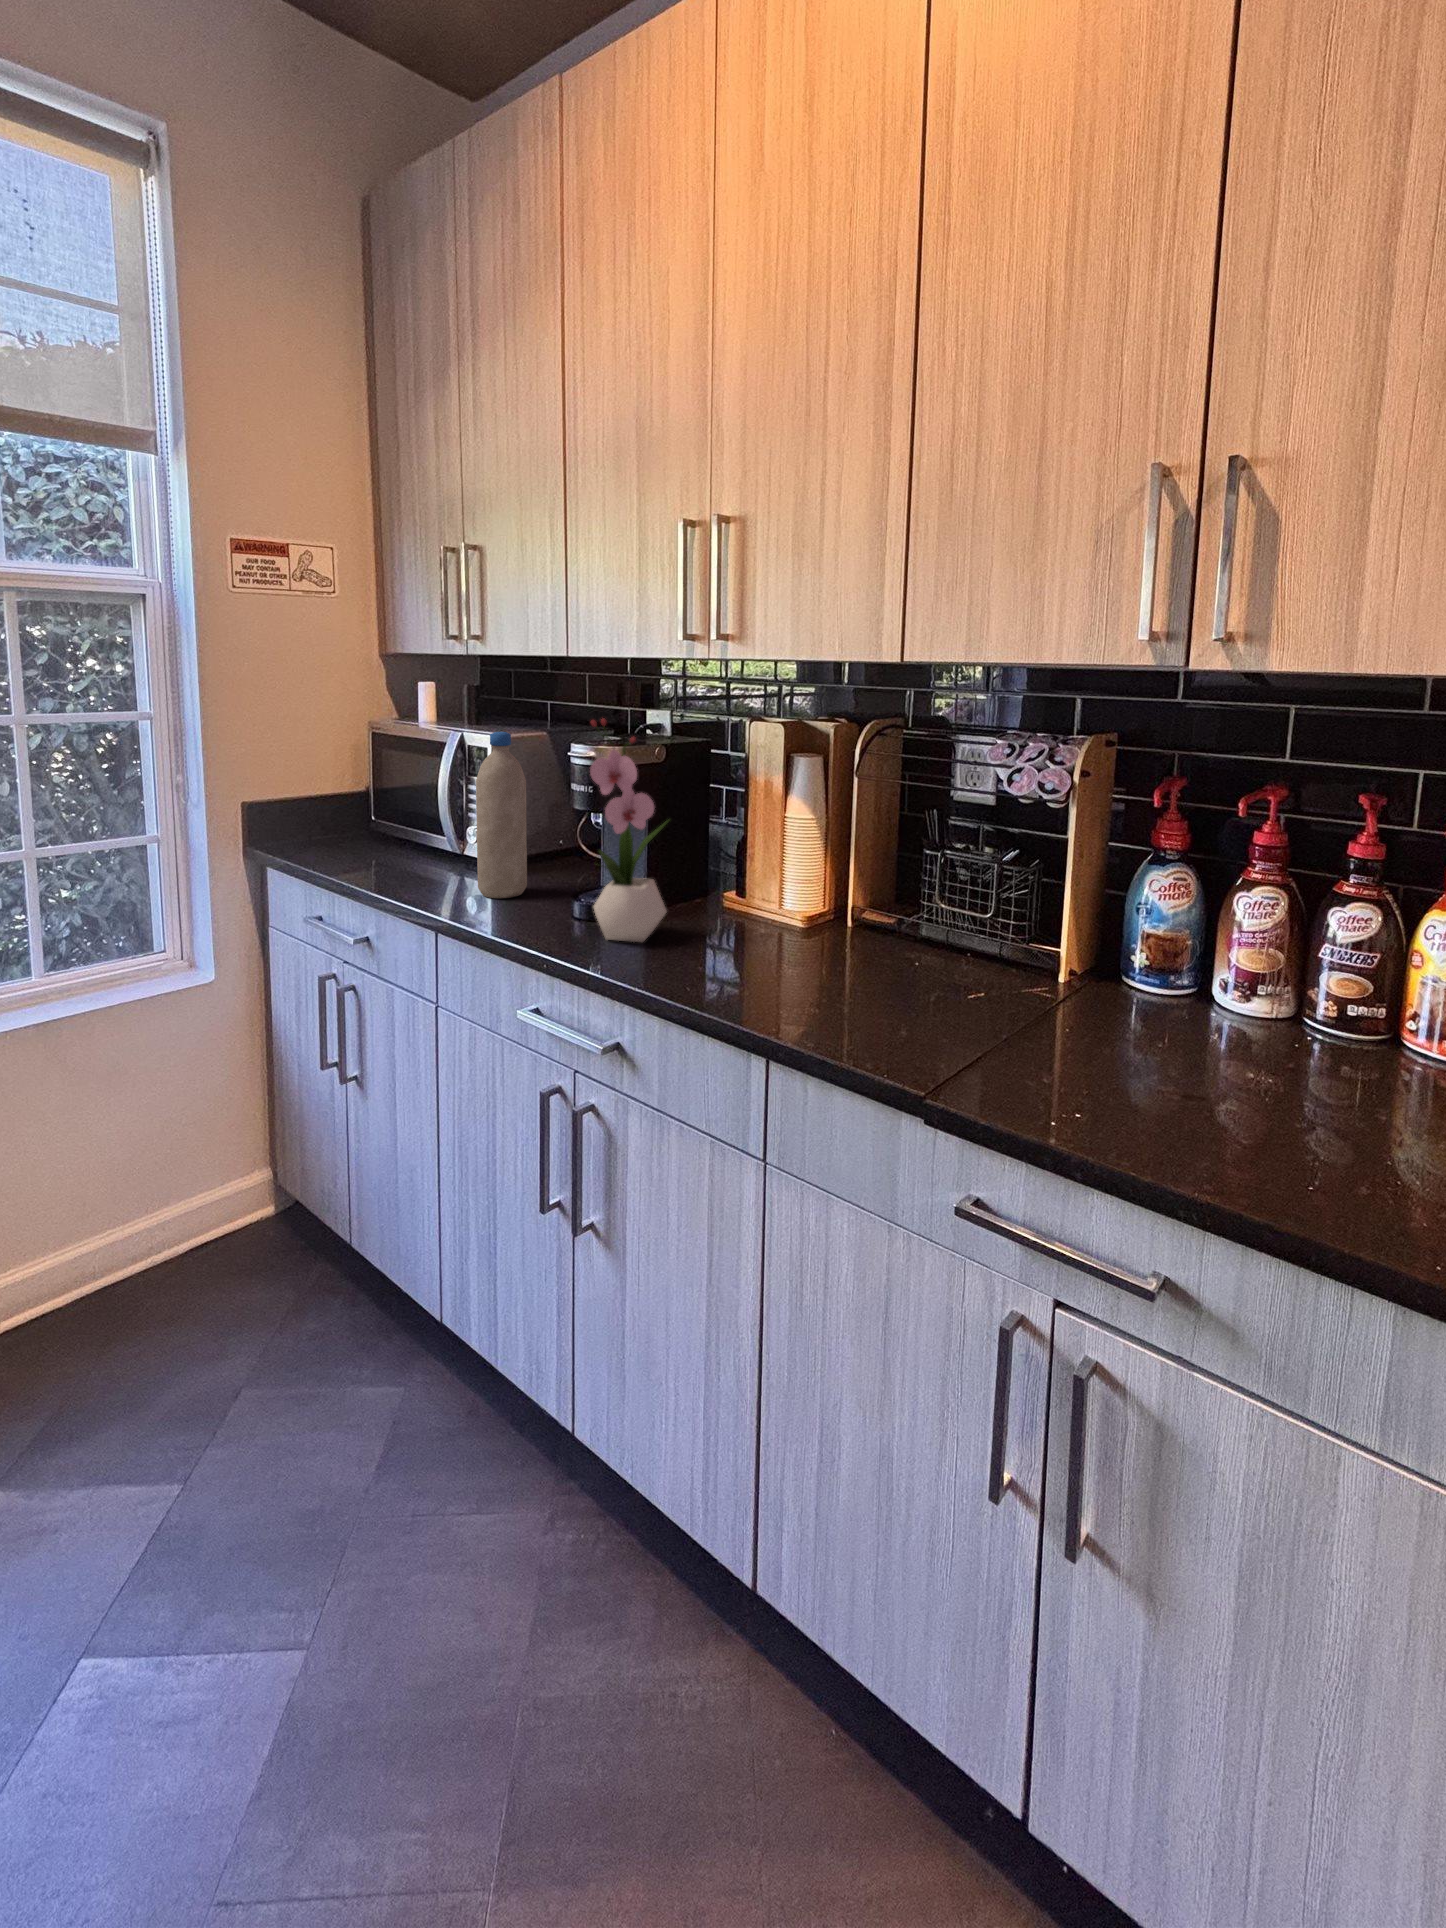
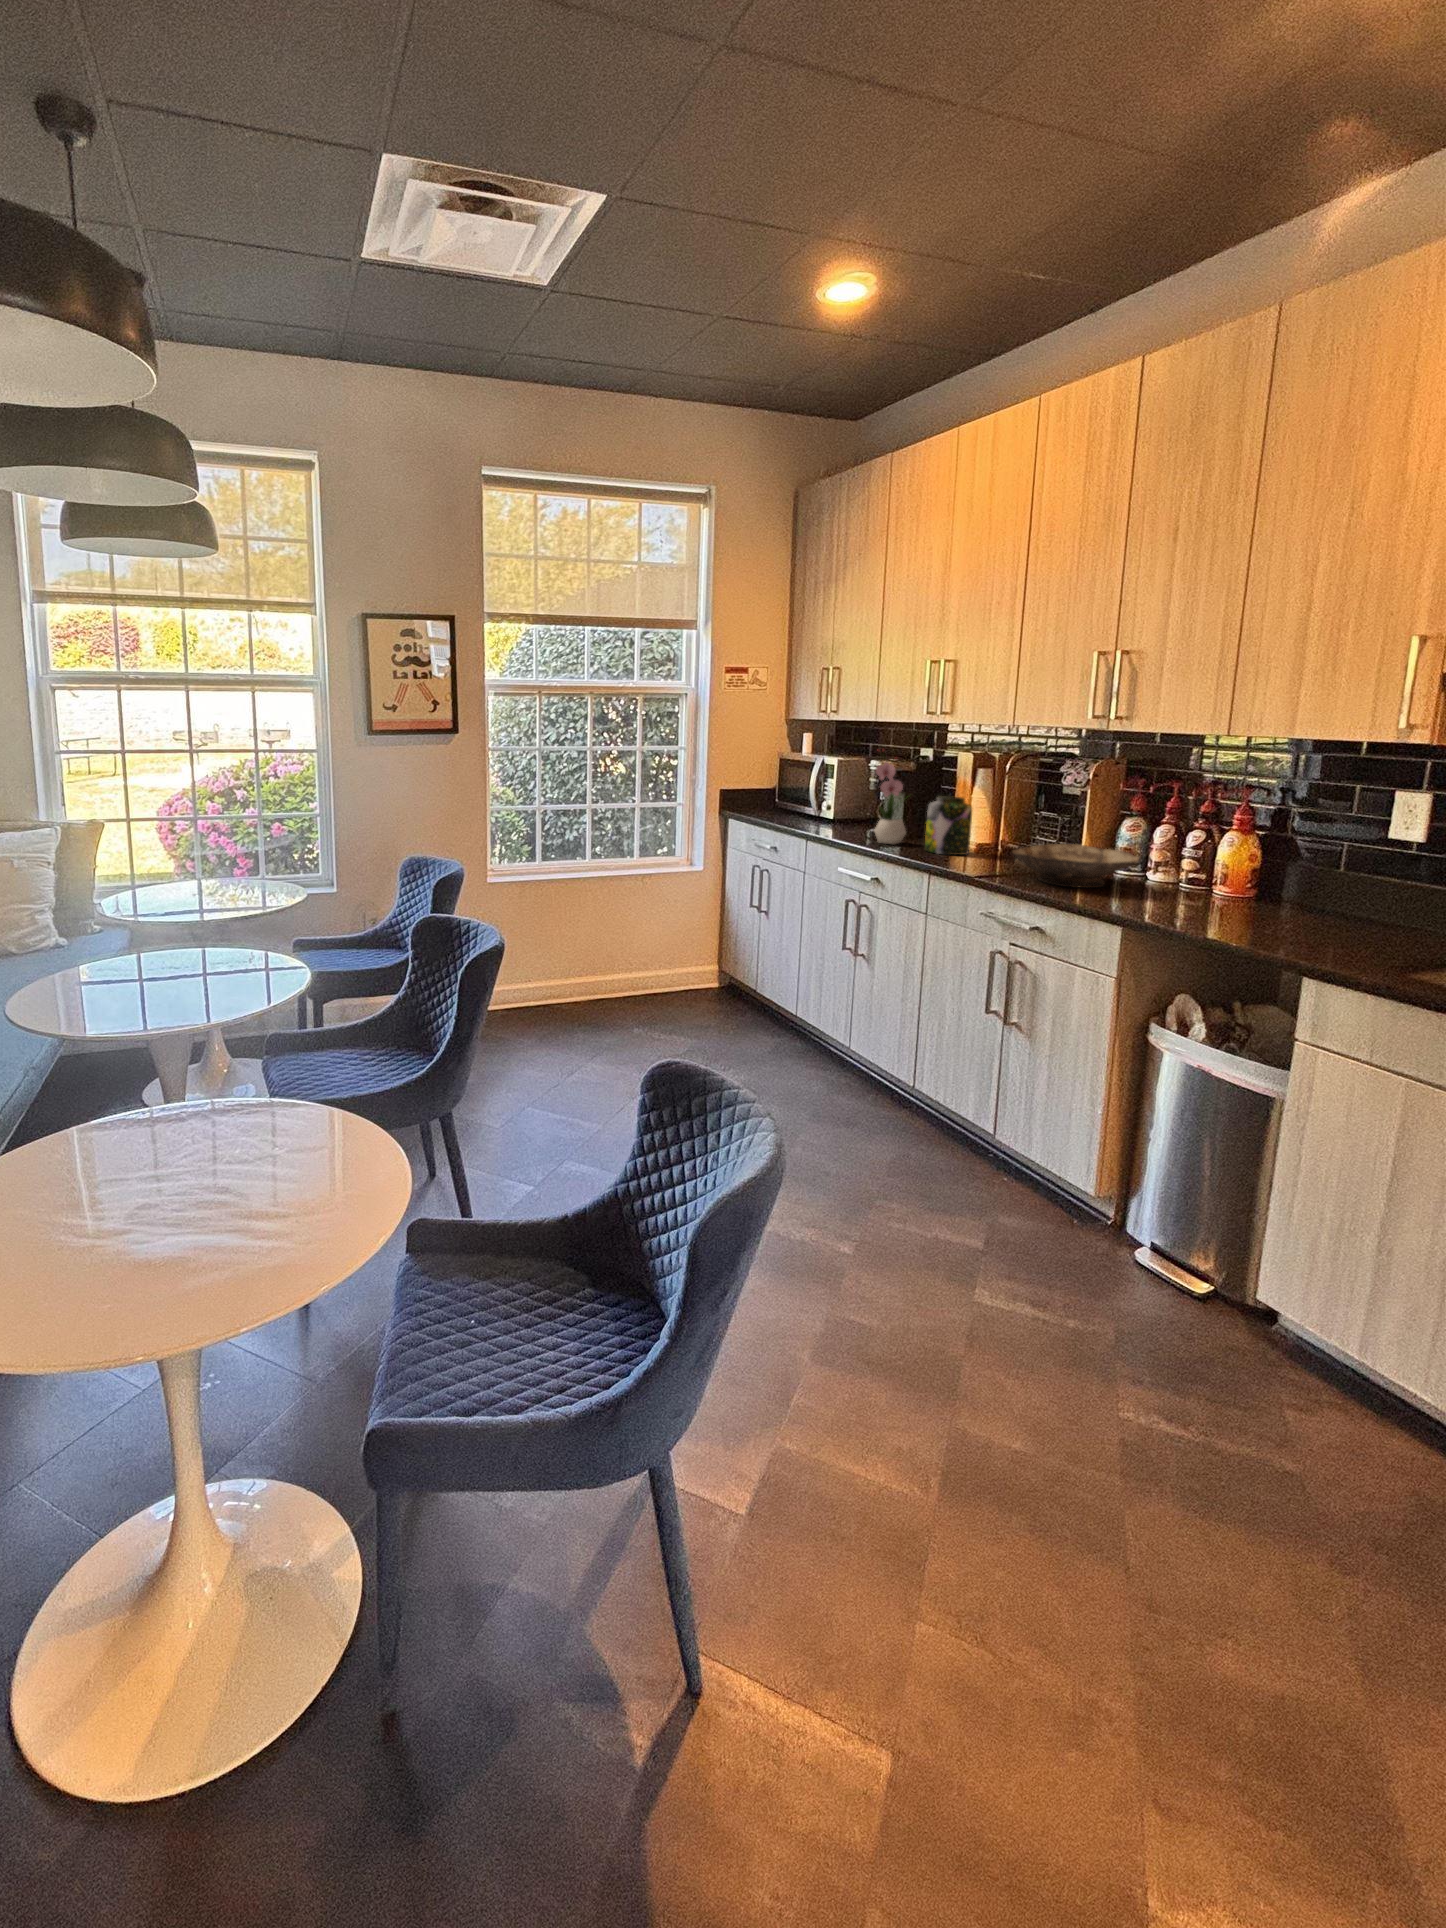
water bottle: present [476,732,527,898] -> none [826,756,851,831]
jar: none [717,826,818,971] -> present [924,796,972,855]
bowl: none [991,946,1320,1107] -> present [1012,844,1139,888]

